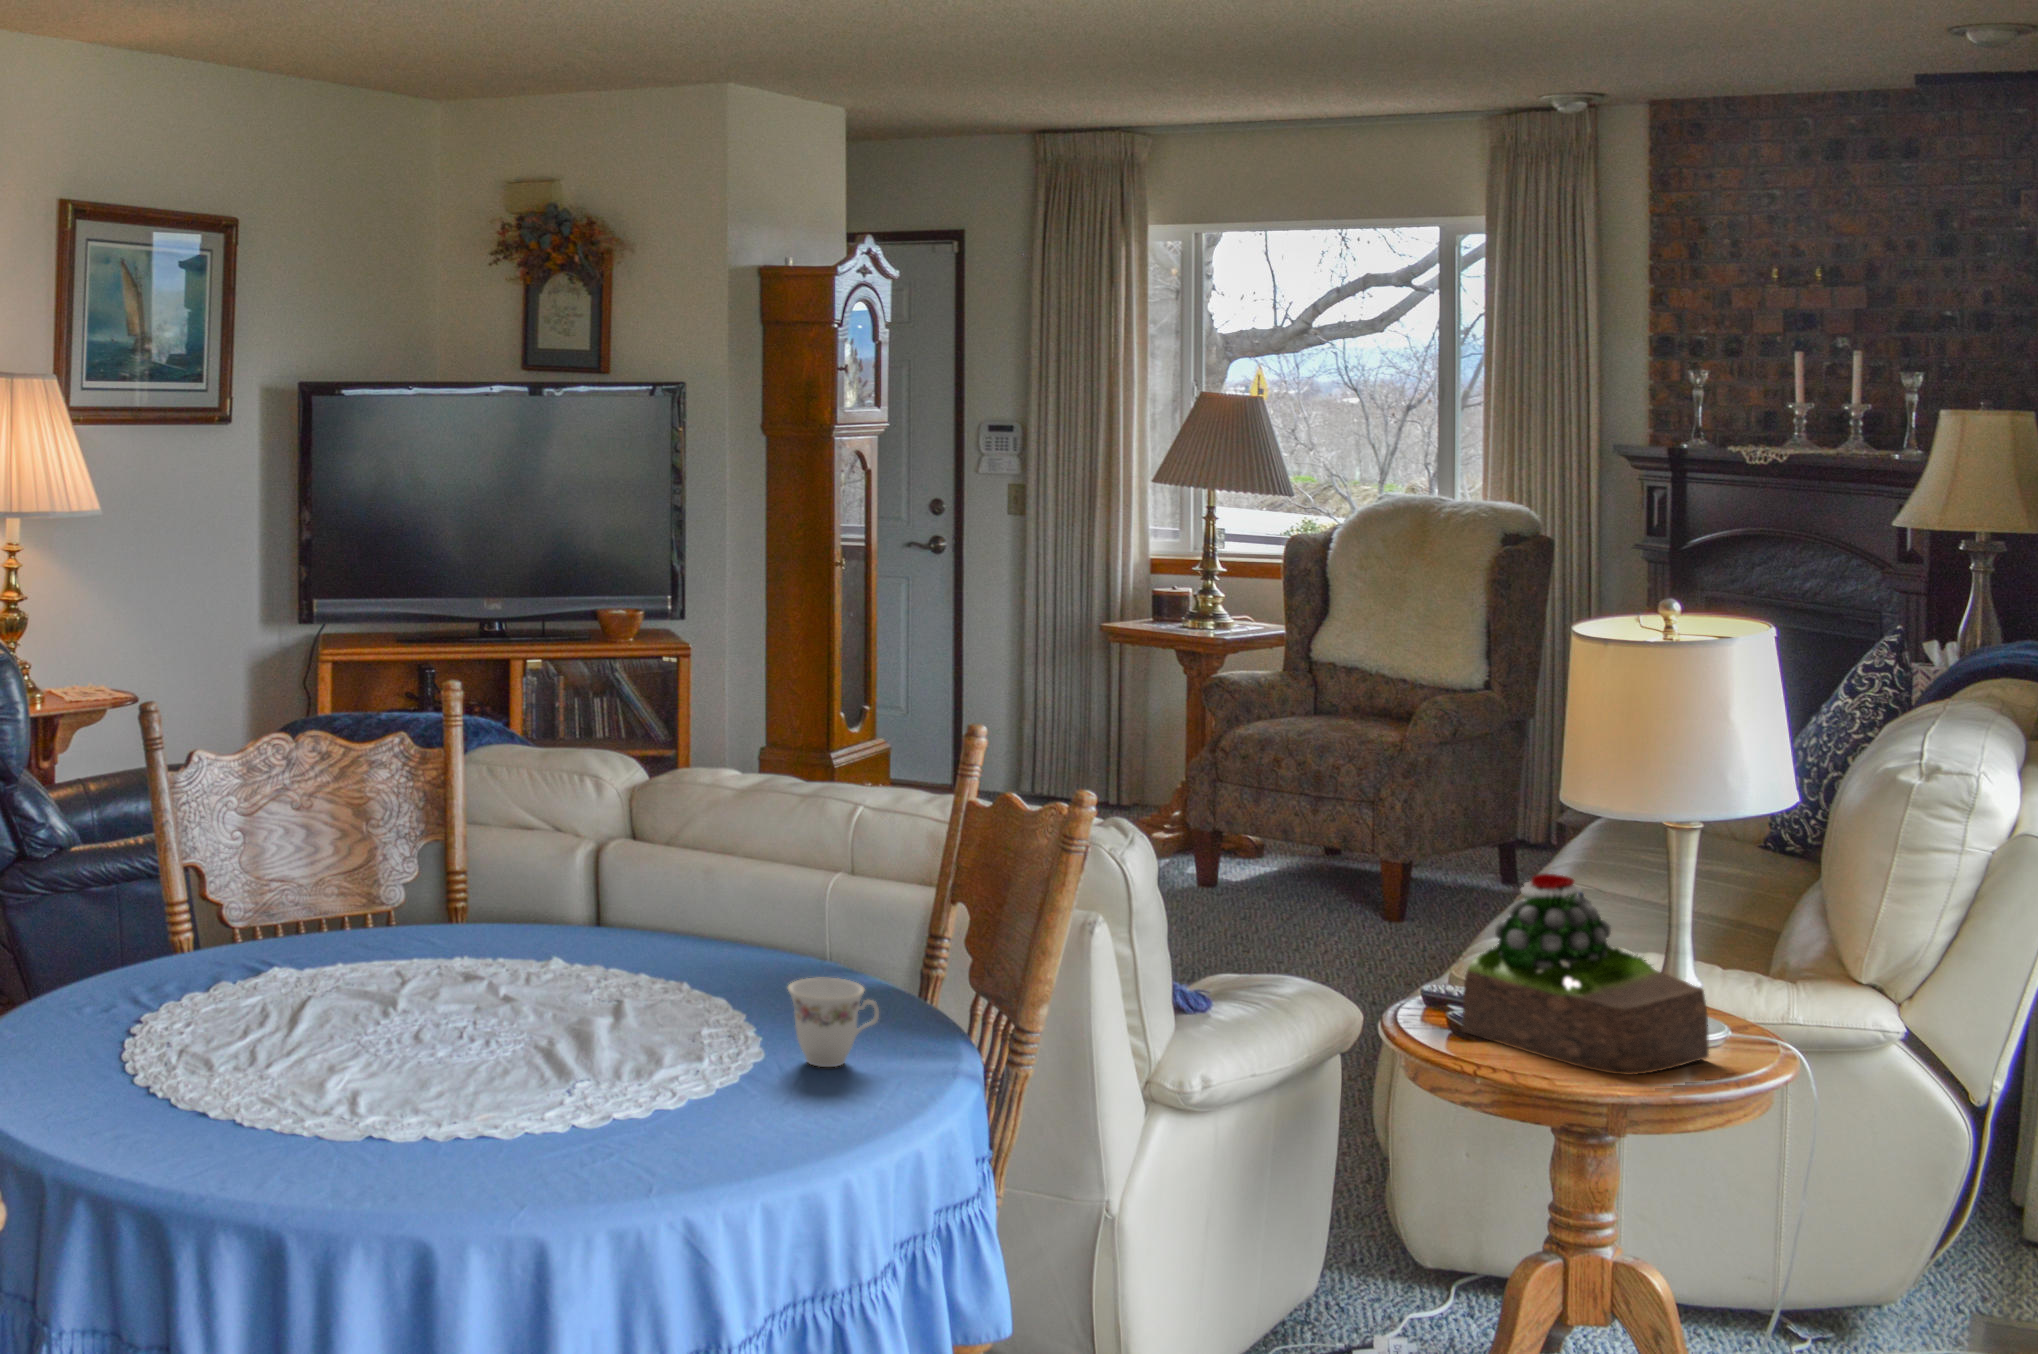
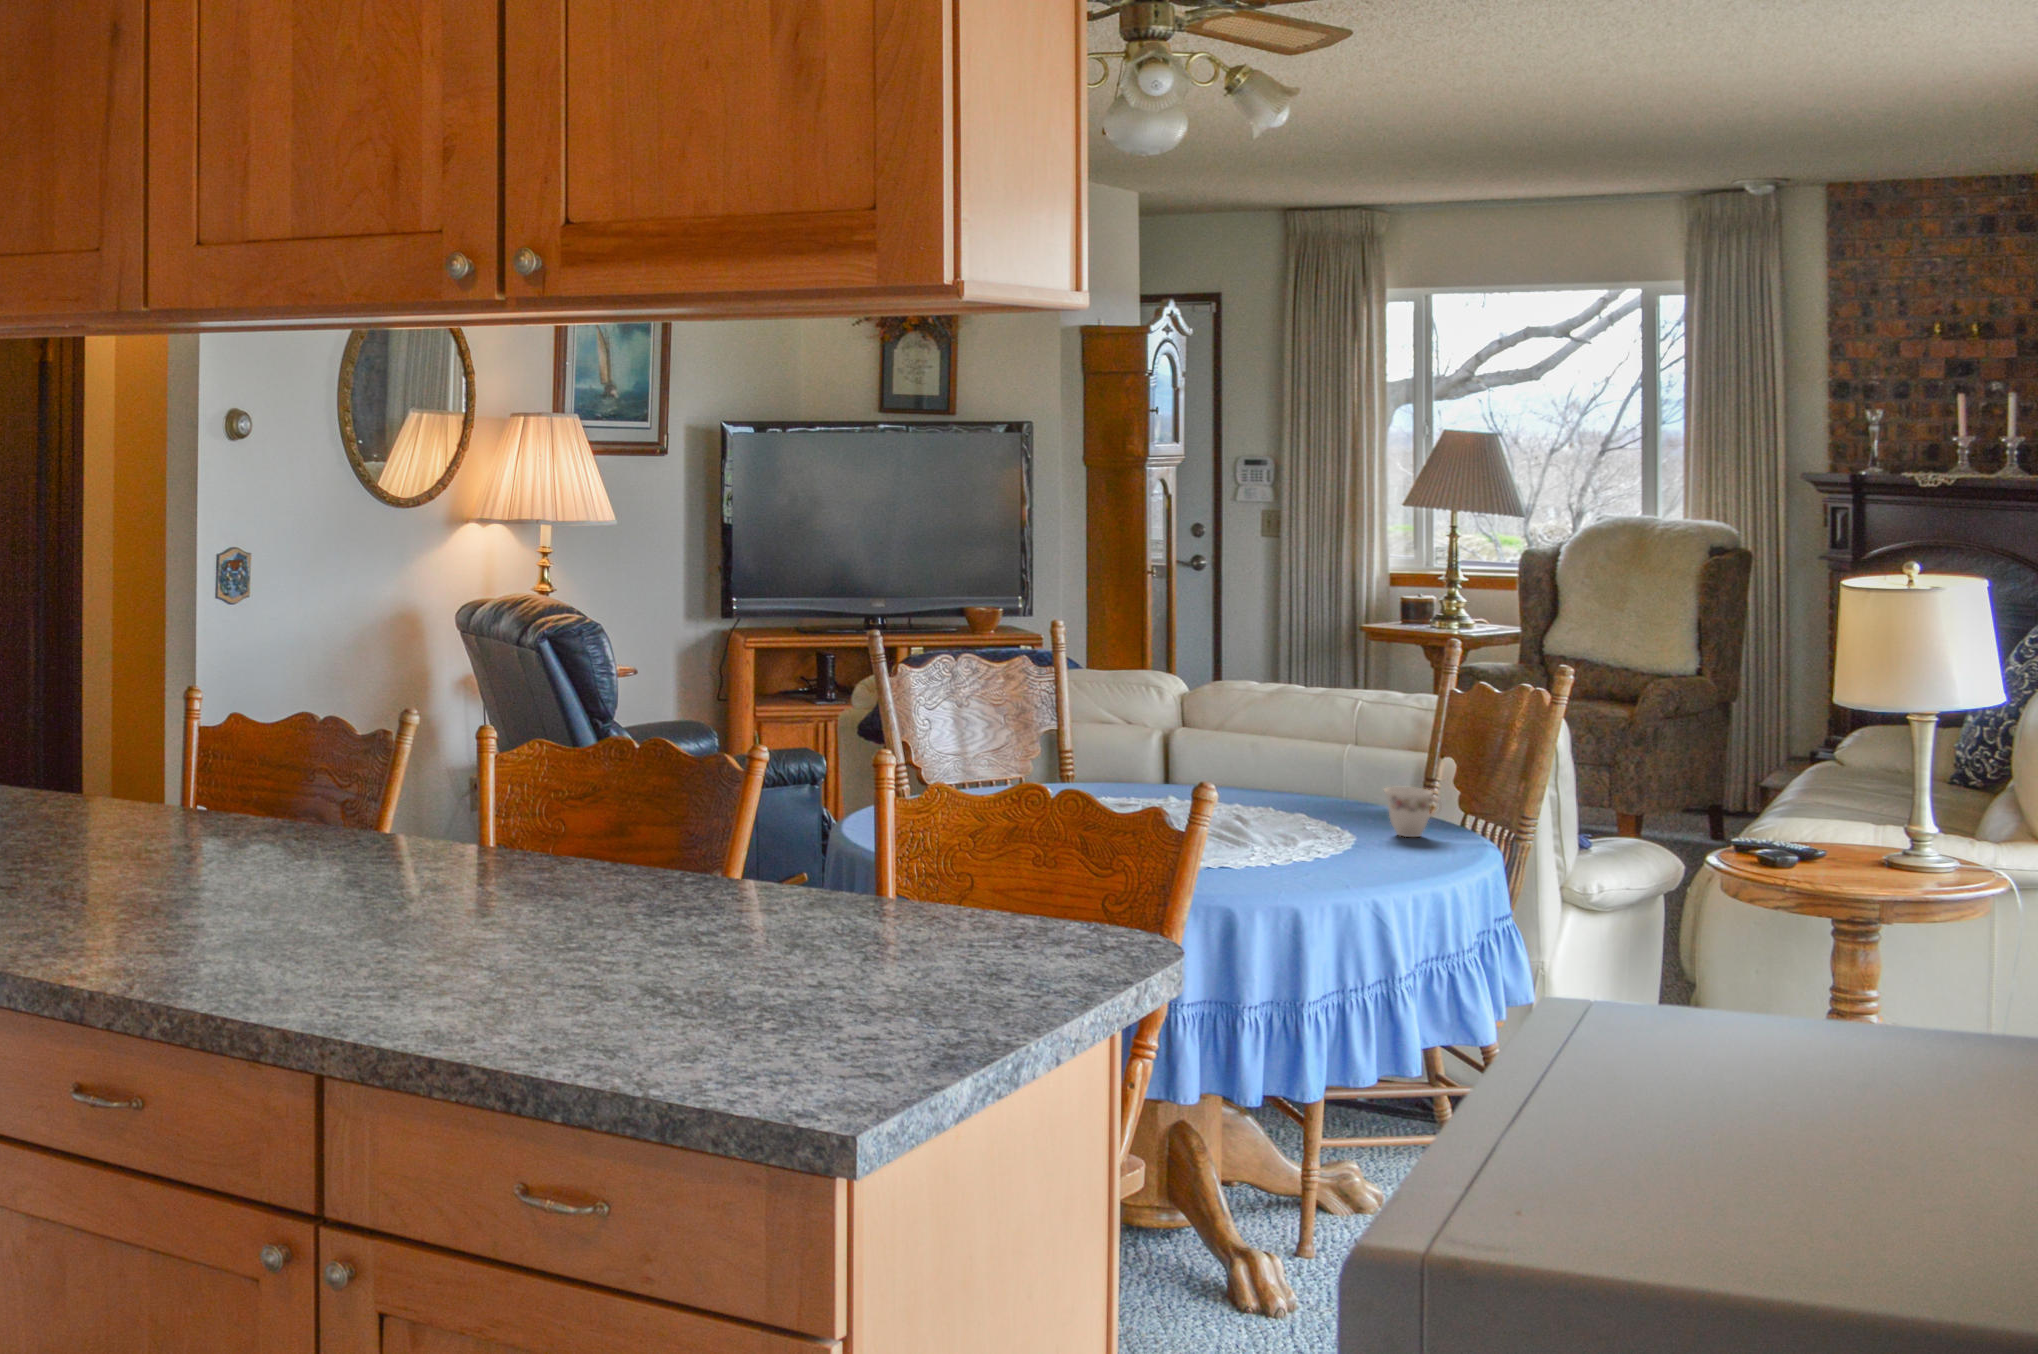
succulent plant: present [1463,874,1709,1075] -> none [1771,757,1948,884]

